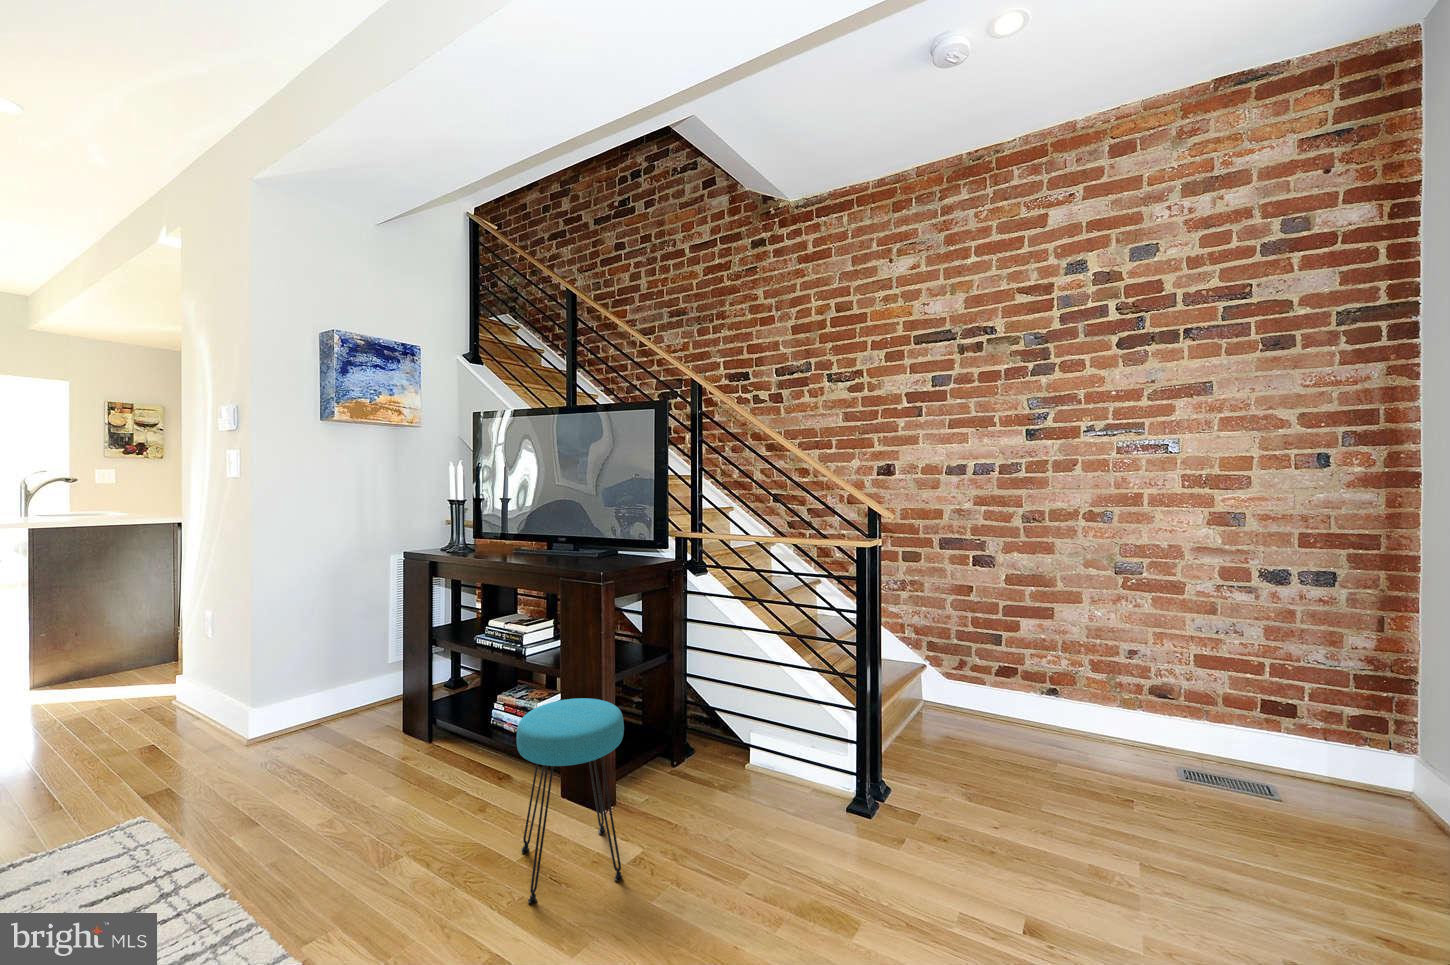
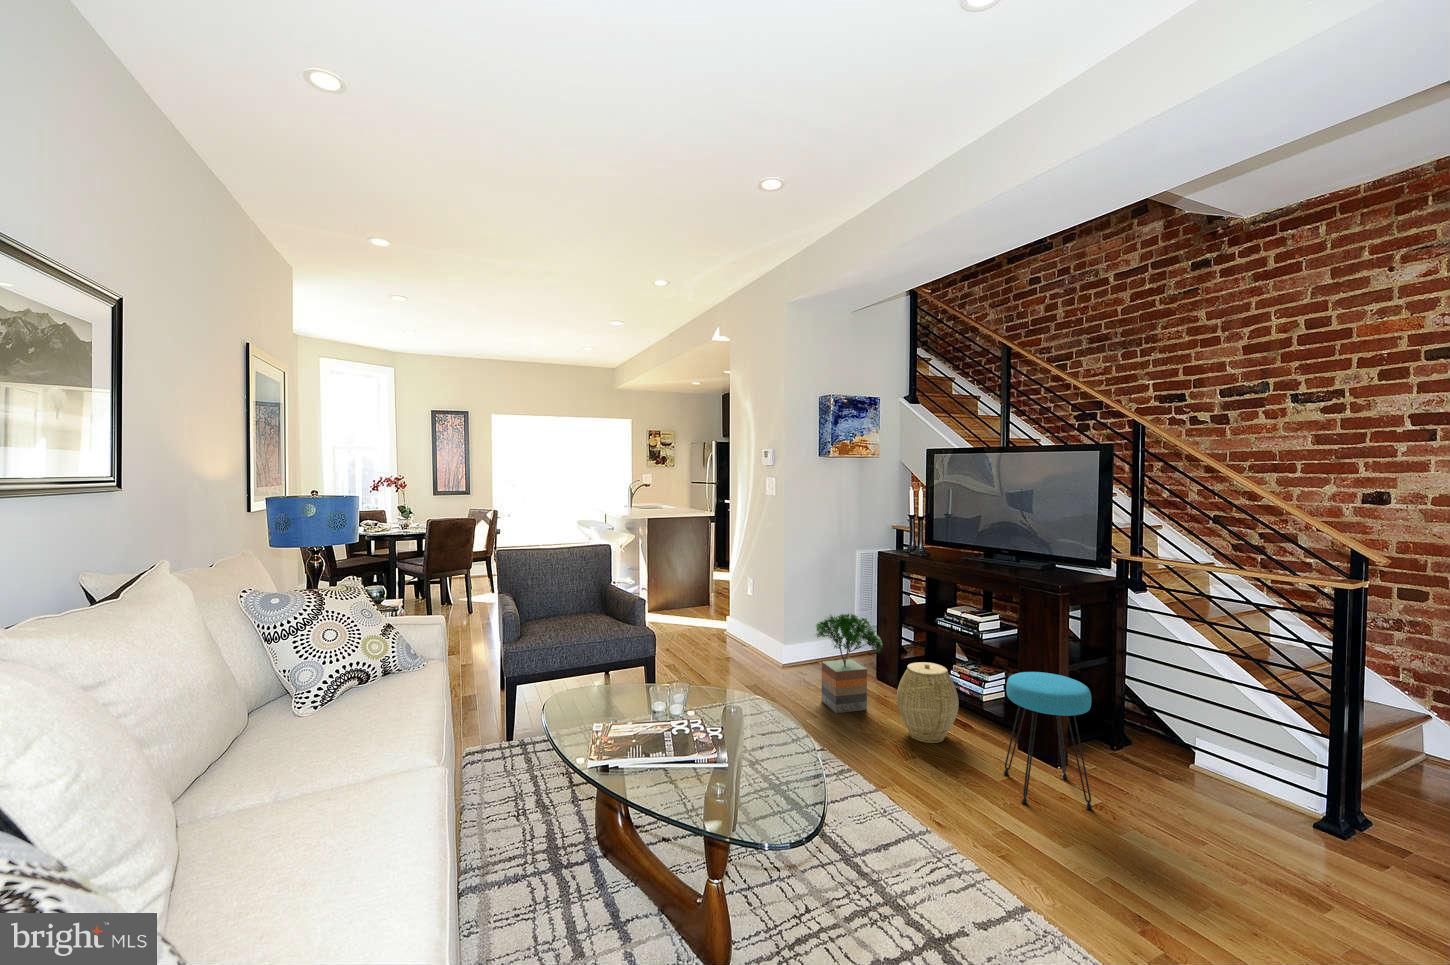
potted tree: none [268,644,386,805] -> present [815,614,882,713]
woven basket: none [387,703,480,824] -> present [897,662,959,743]

